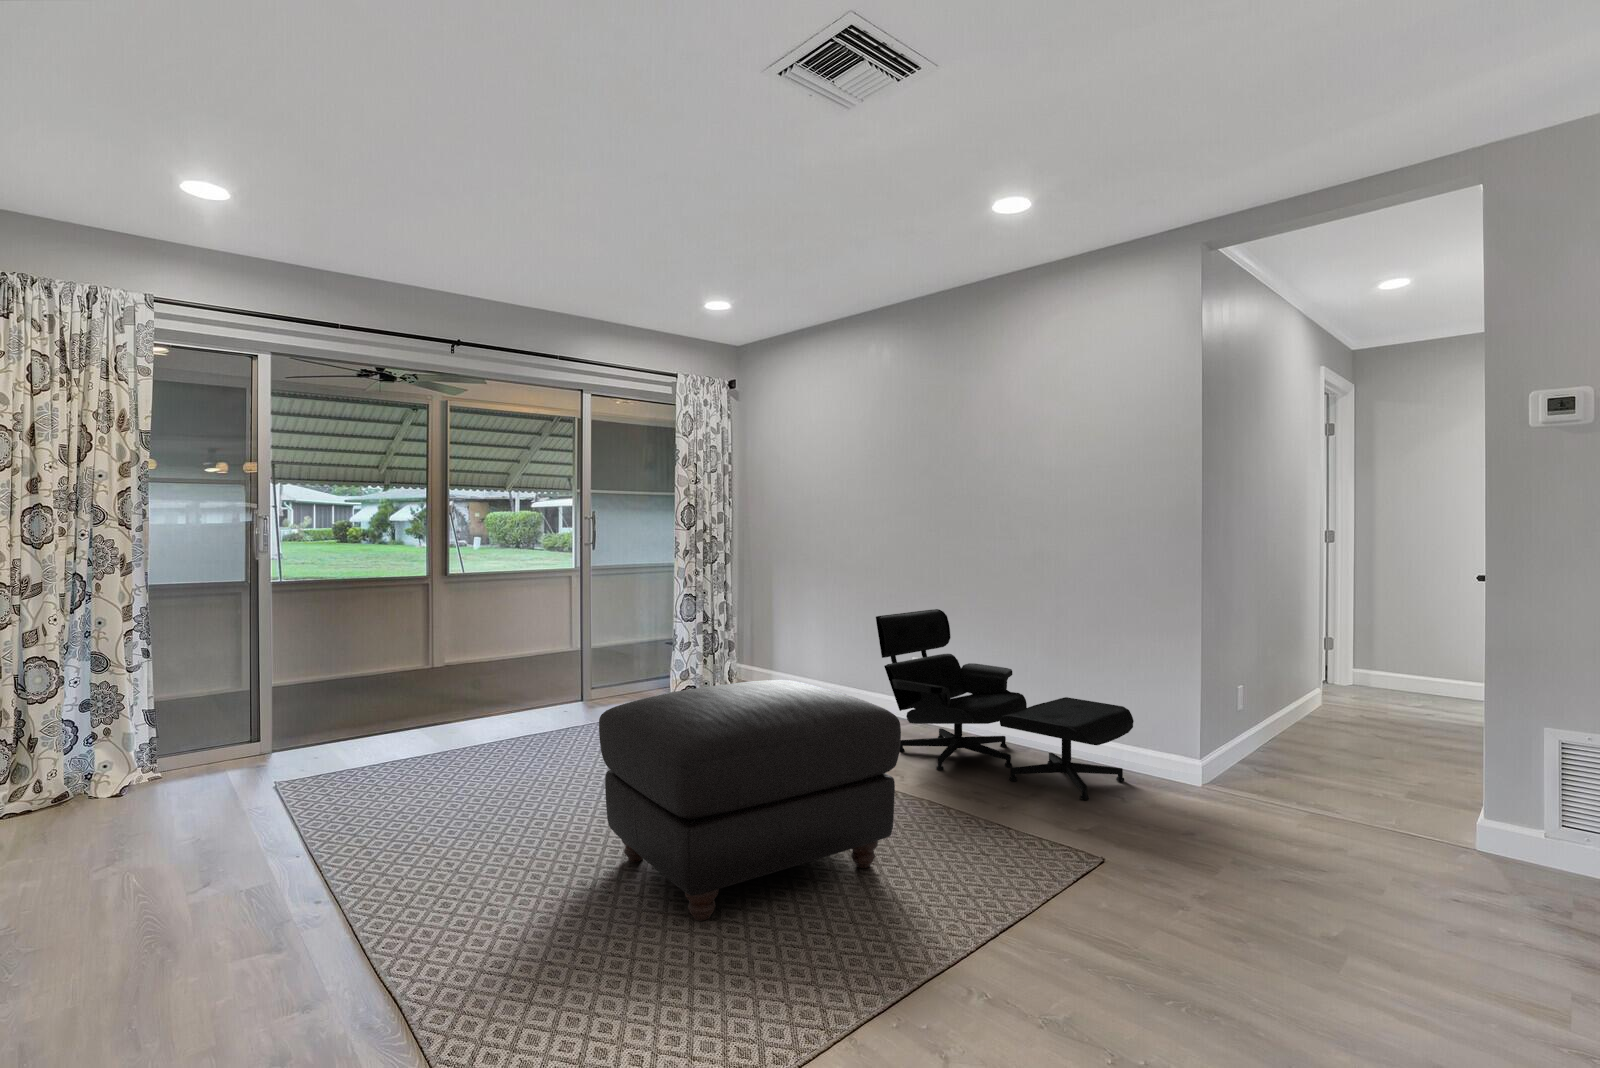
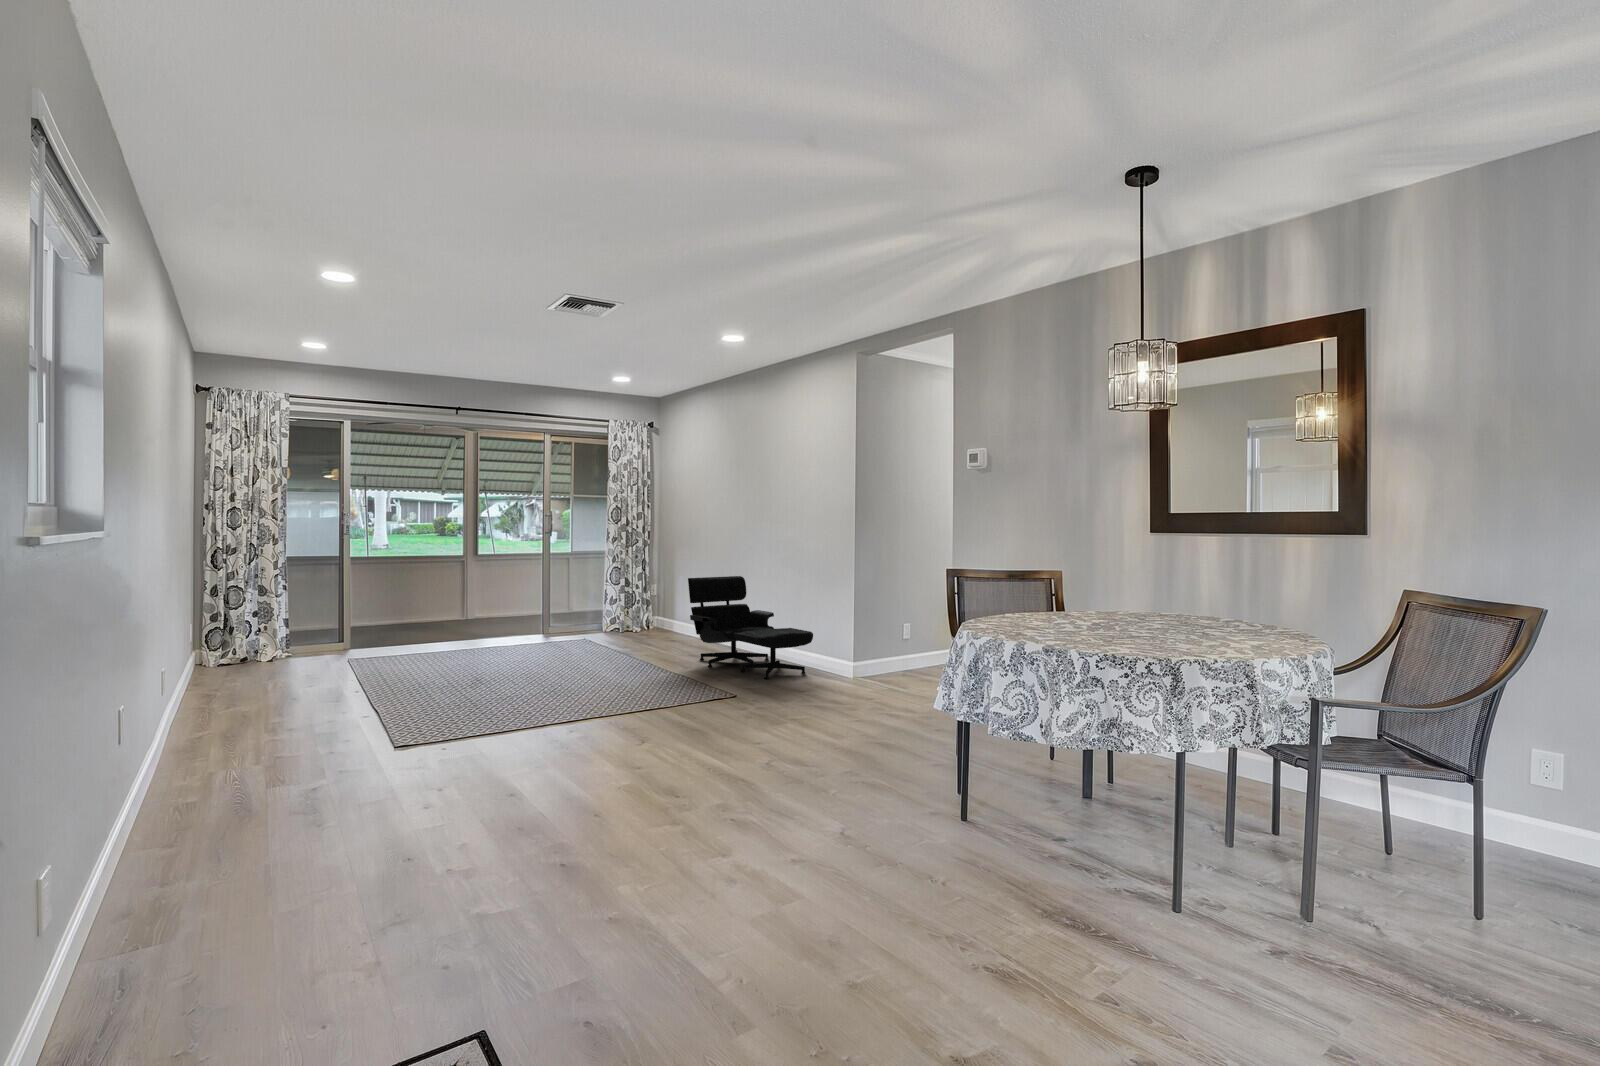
ottoman: present [599,680,901,921] -> none [489,604,628,702]

